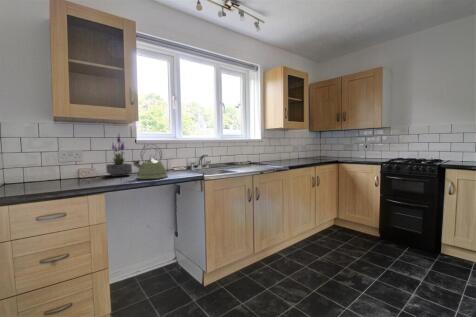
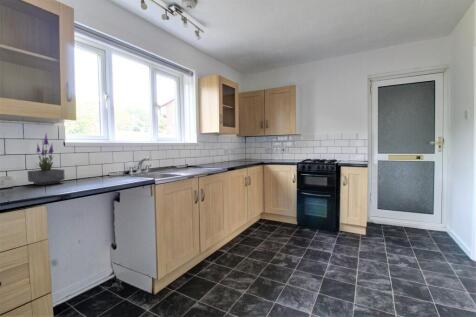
kettle: present [133,146,167,179] -> none [71,147,114,186]

